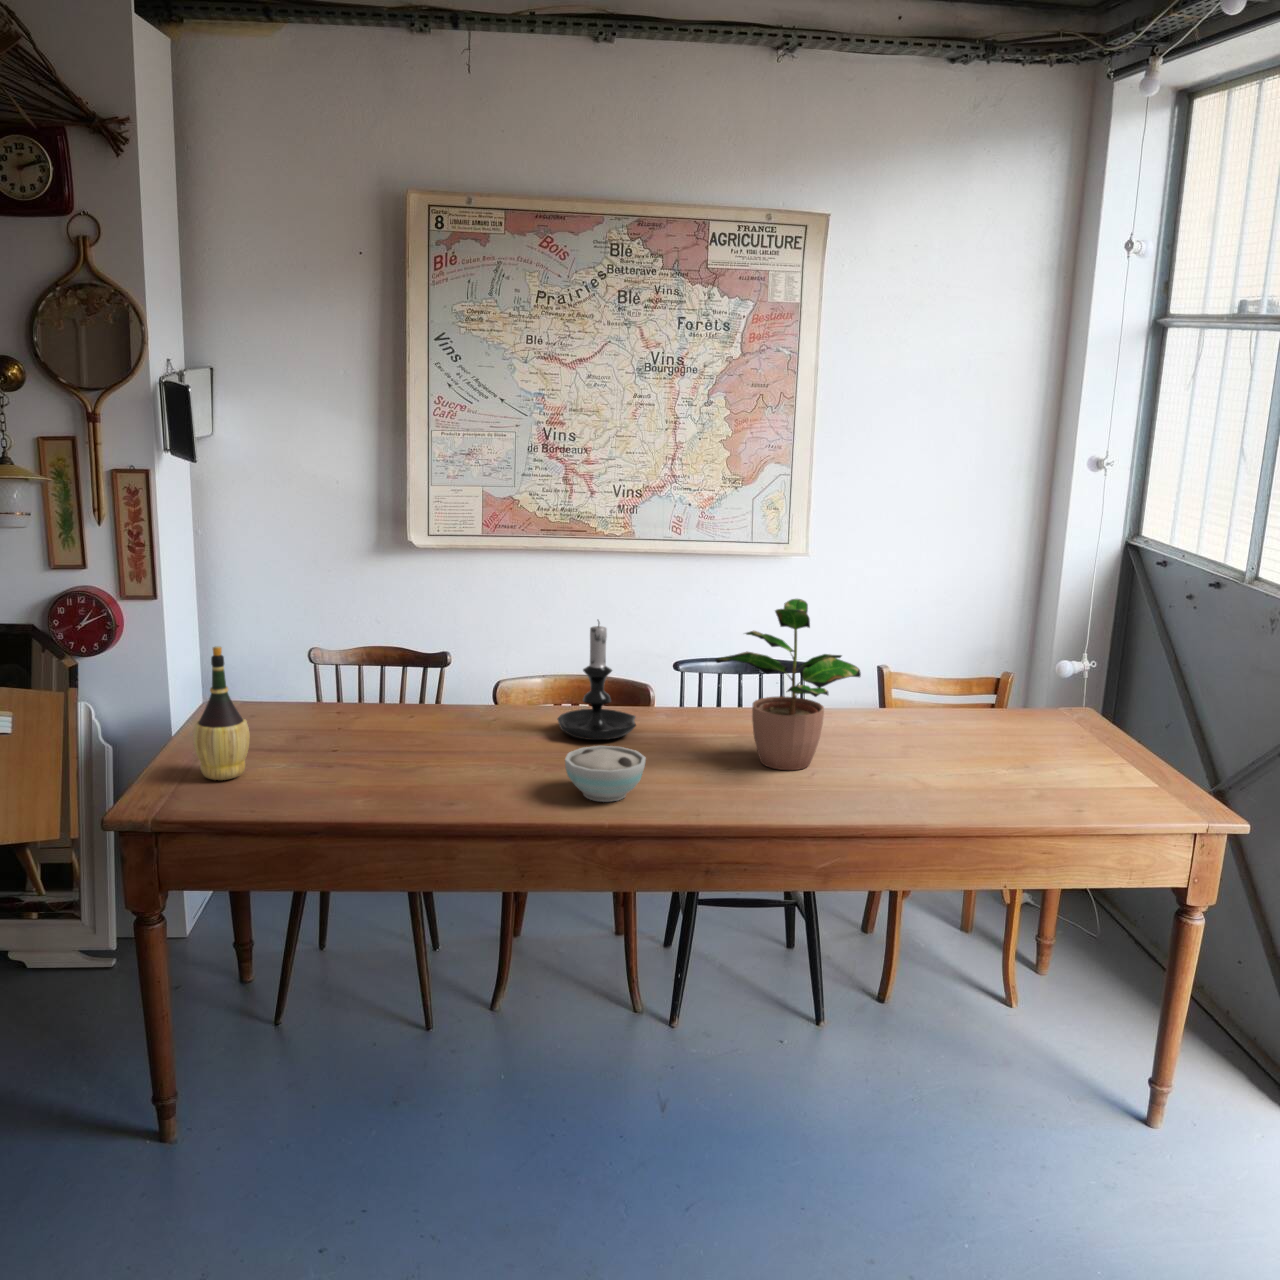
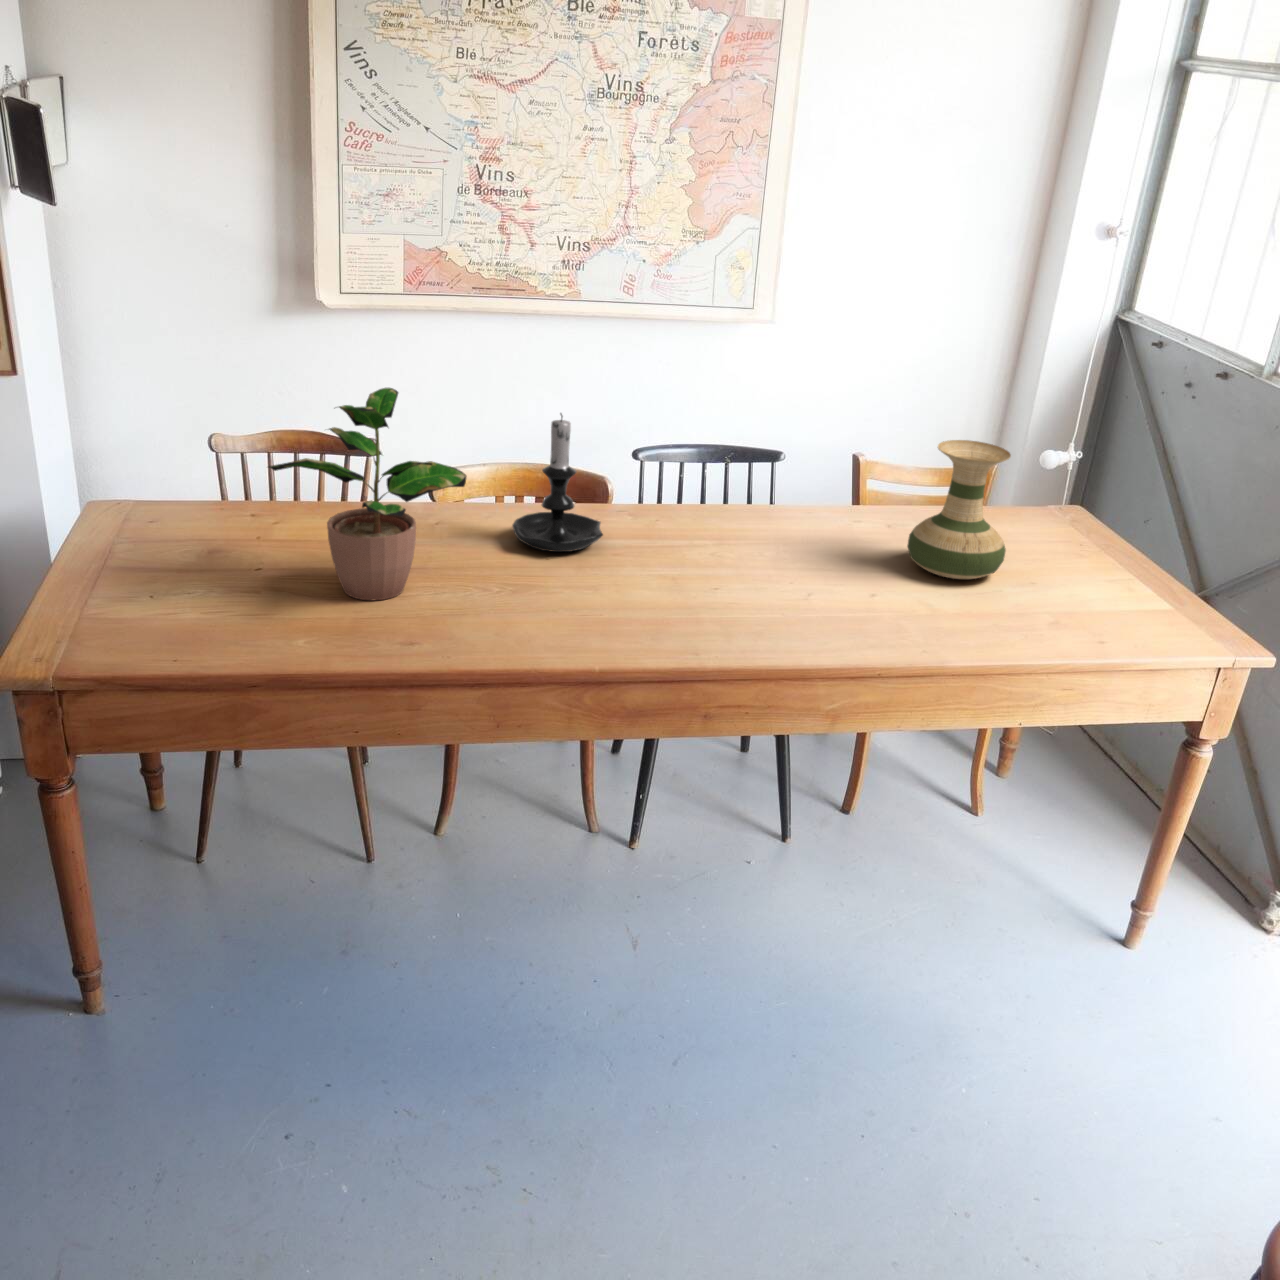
potted plant: present [716,599,861,770] -> present [269,388,467,600]
vase: none [911,638,1000,762] -> present [907,440,1011,579]
wine bottle: present [193,646,250,780] -> none [86,451,156,610]
bowl: present [565,746,646,802] -> none [536,569,628,637]

